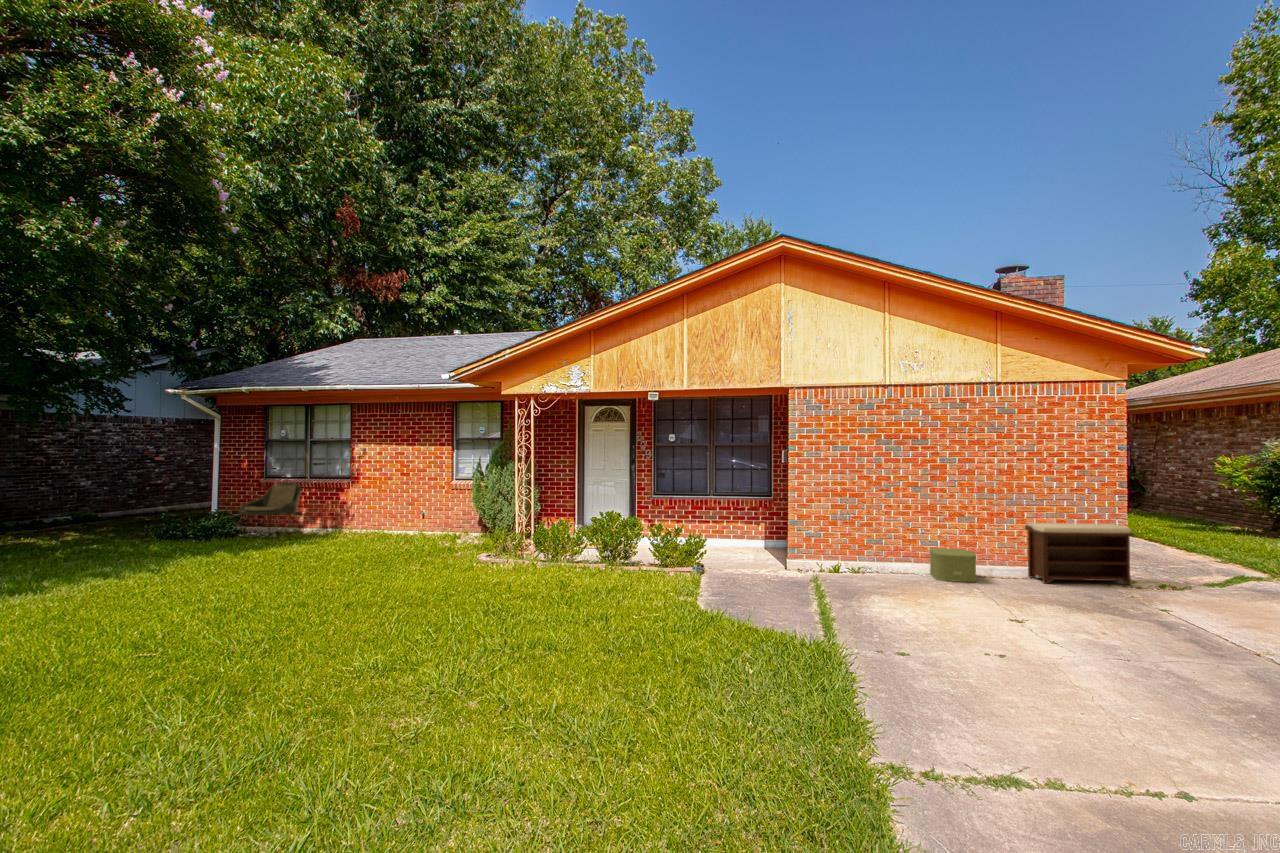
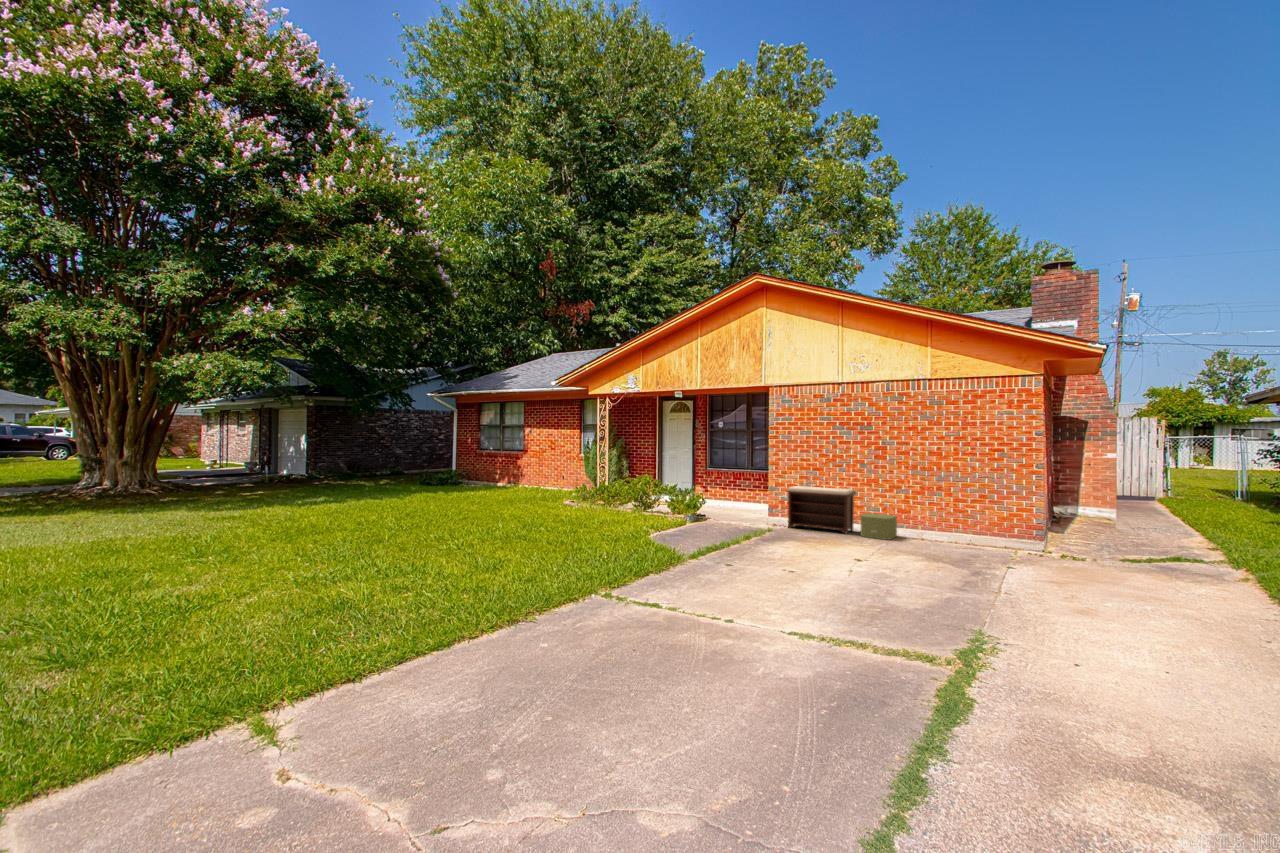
lounge chair: present [239,483,302,538] -> none [460,453,497,488]
bench: present [1025,523,1134,585] -> present [787,486,856,534]

